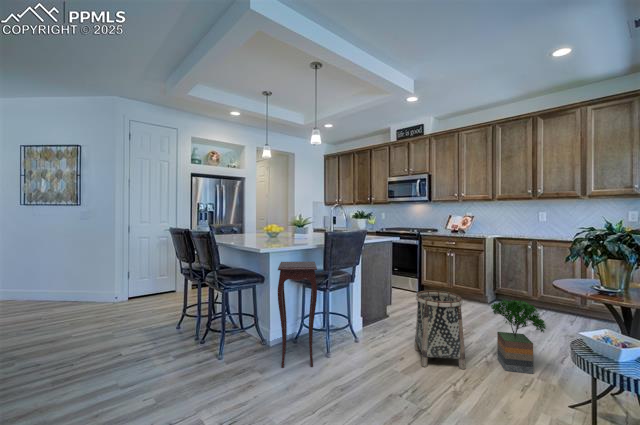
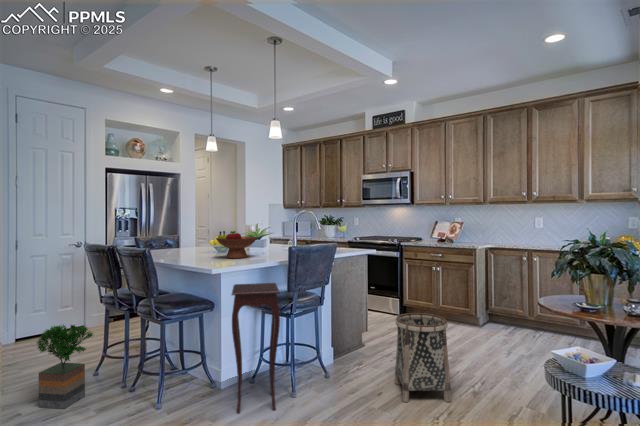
fruit bowl: none [268,219,301,241] -> present [216,231,257,258]
potted tree: present [491,300,546,374] -> present [37,325,93,409]

